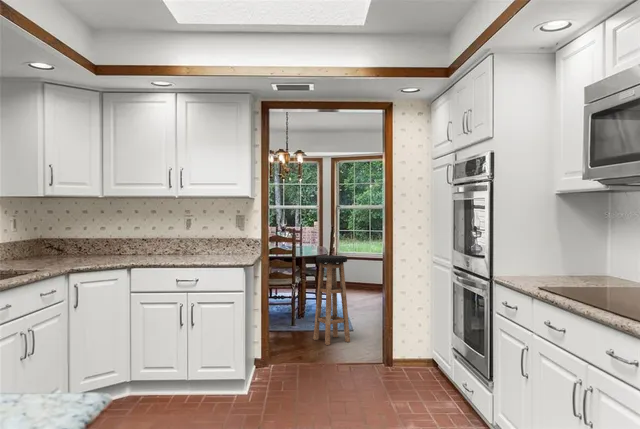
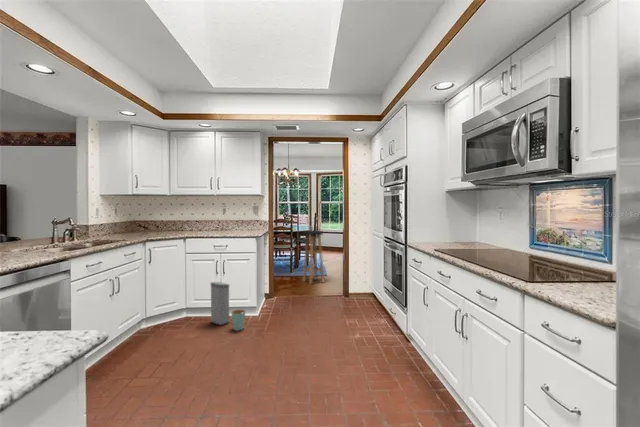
trash can: none [171,338,228,418] -> present [211,282,245,330]

